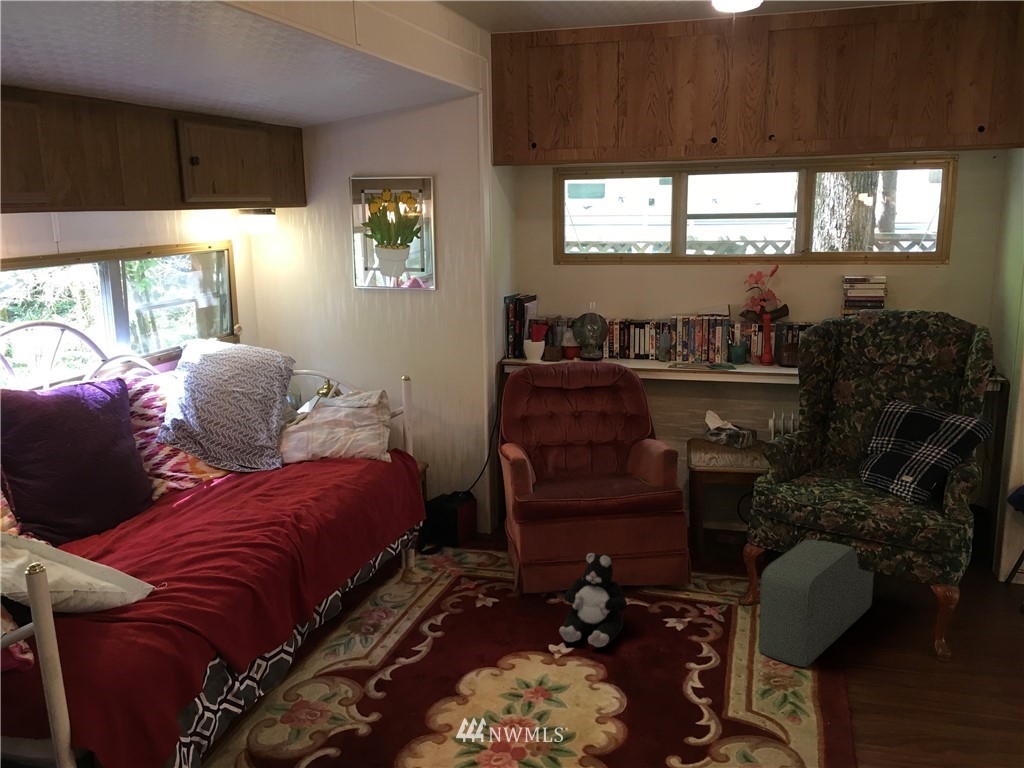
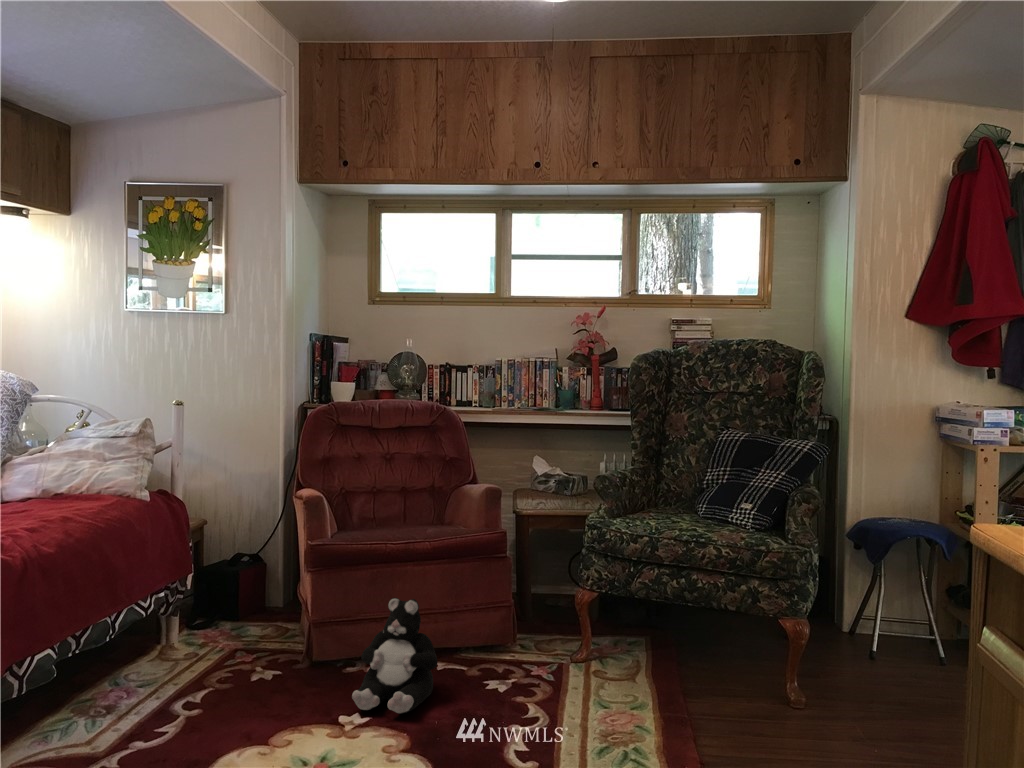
pouf: present [759,538,874,667] -> none [594,565,718,722]

